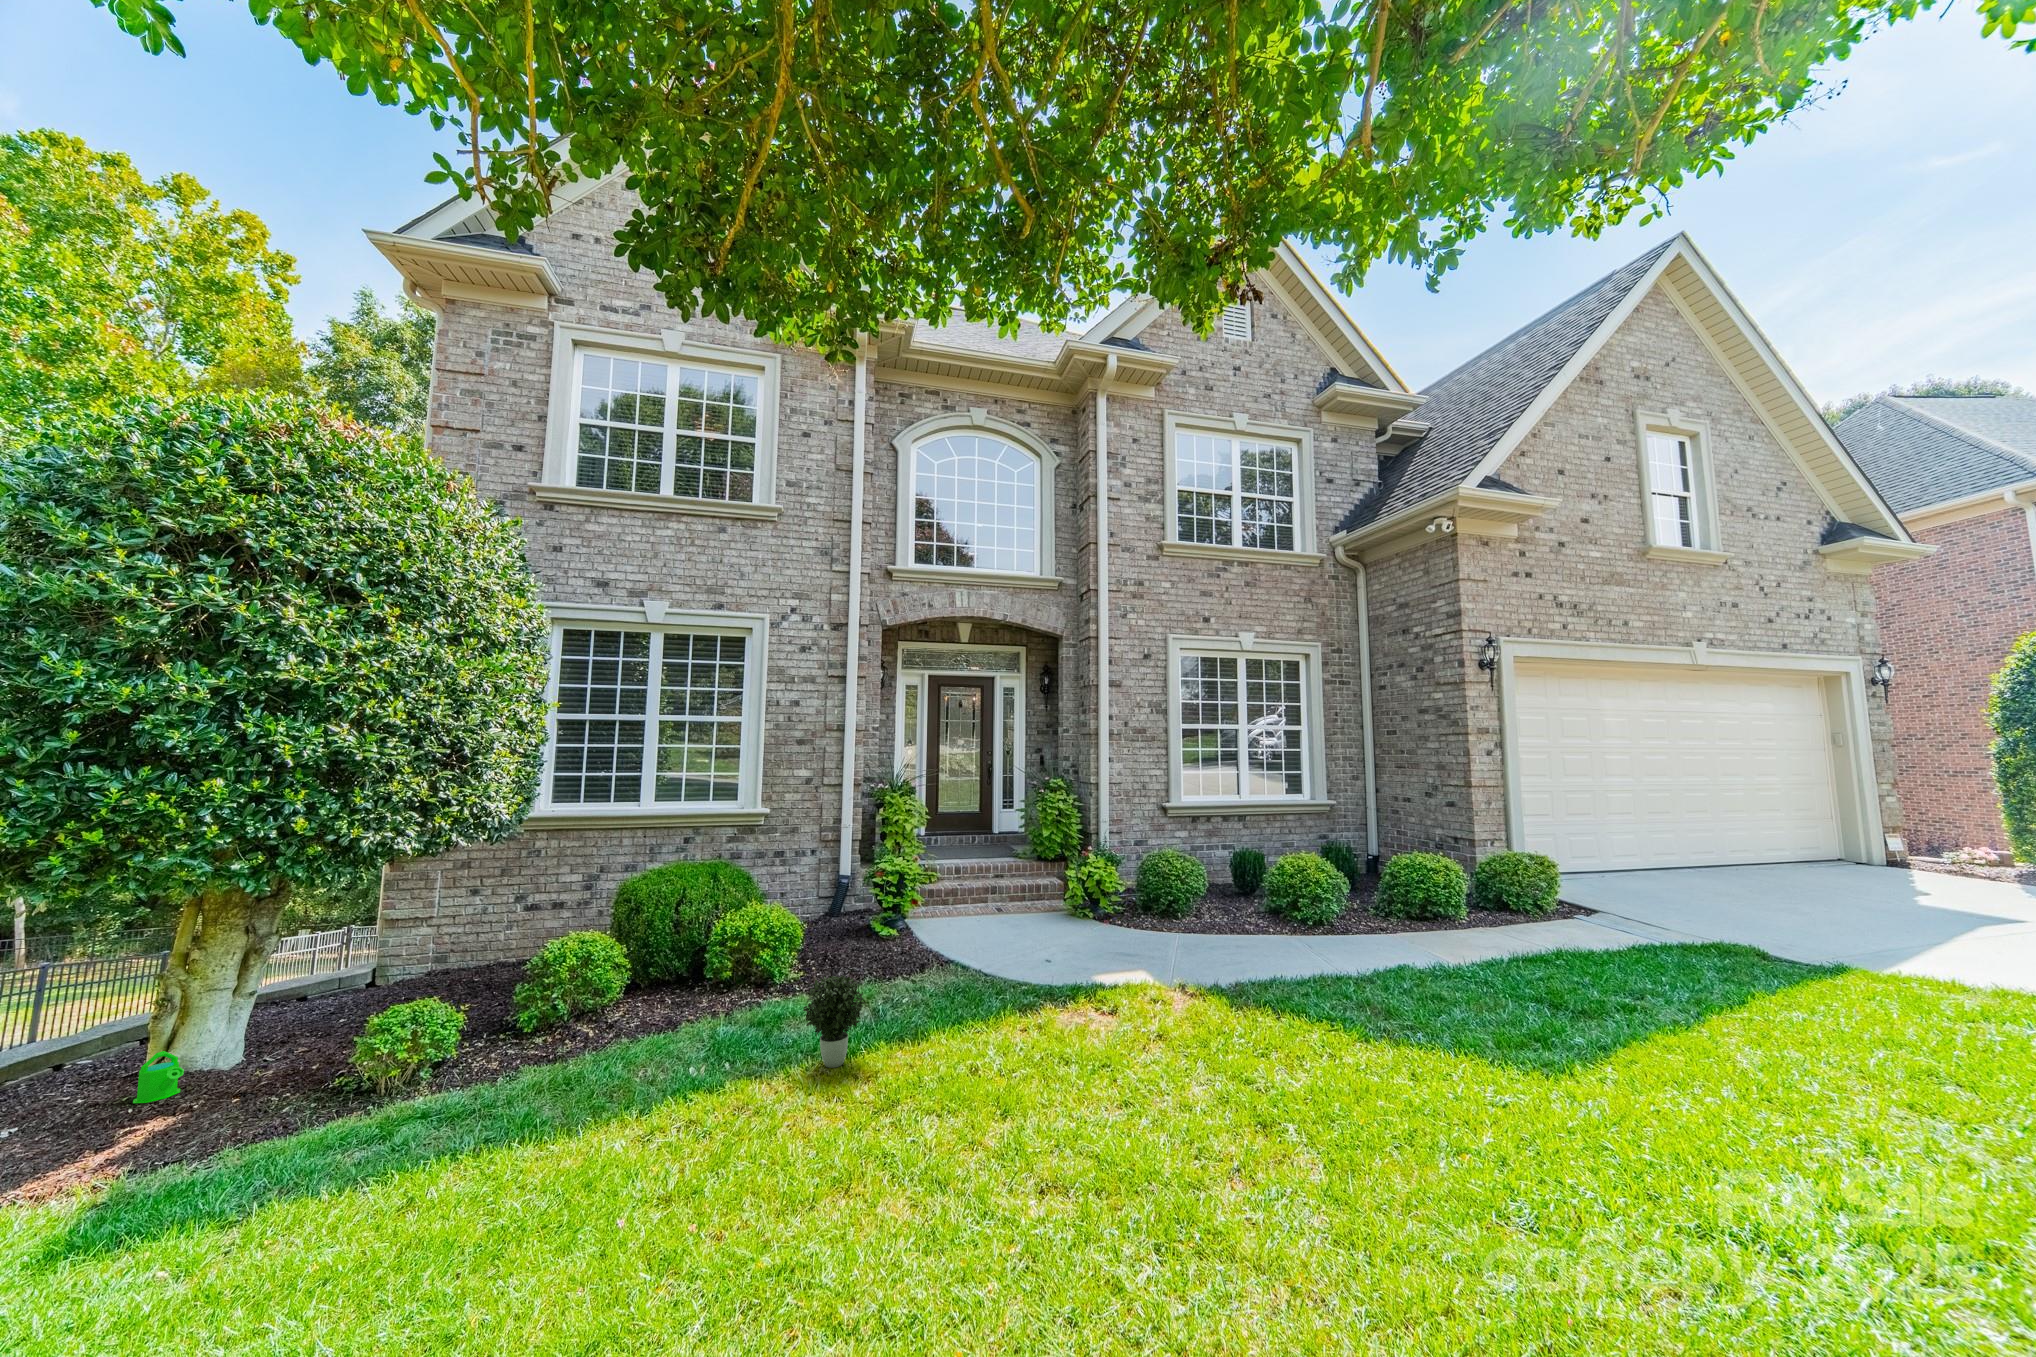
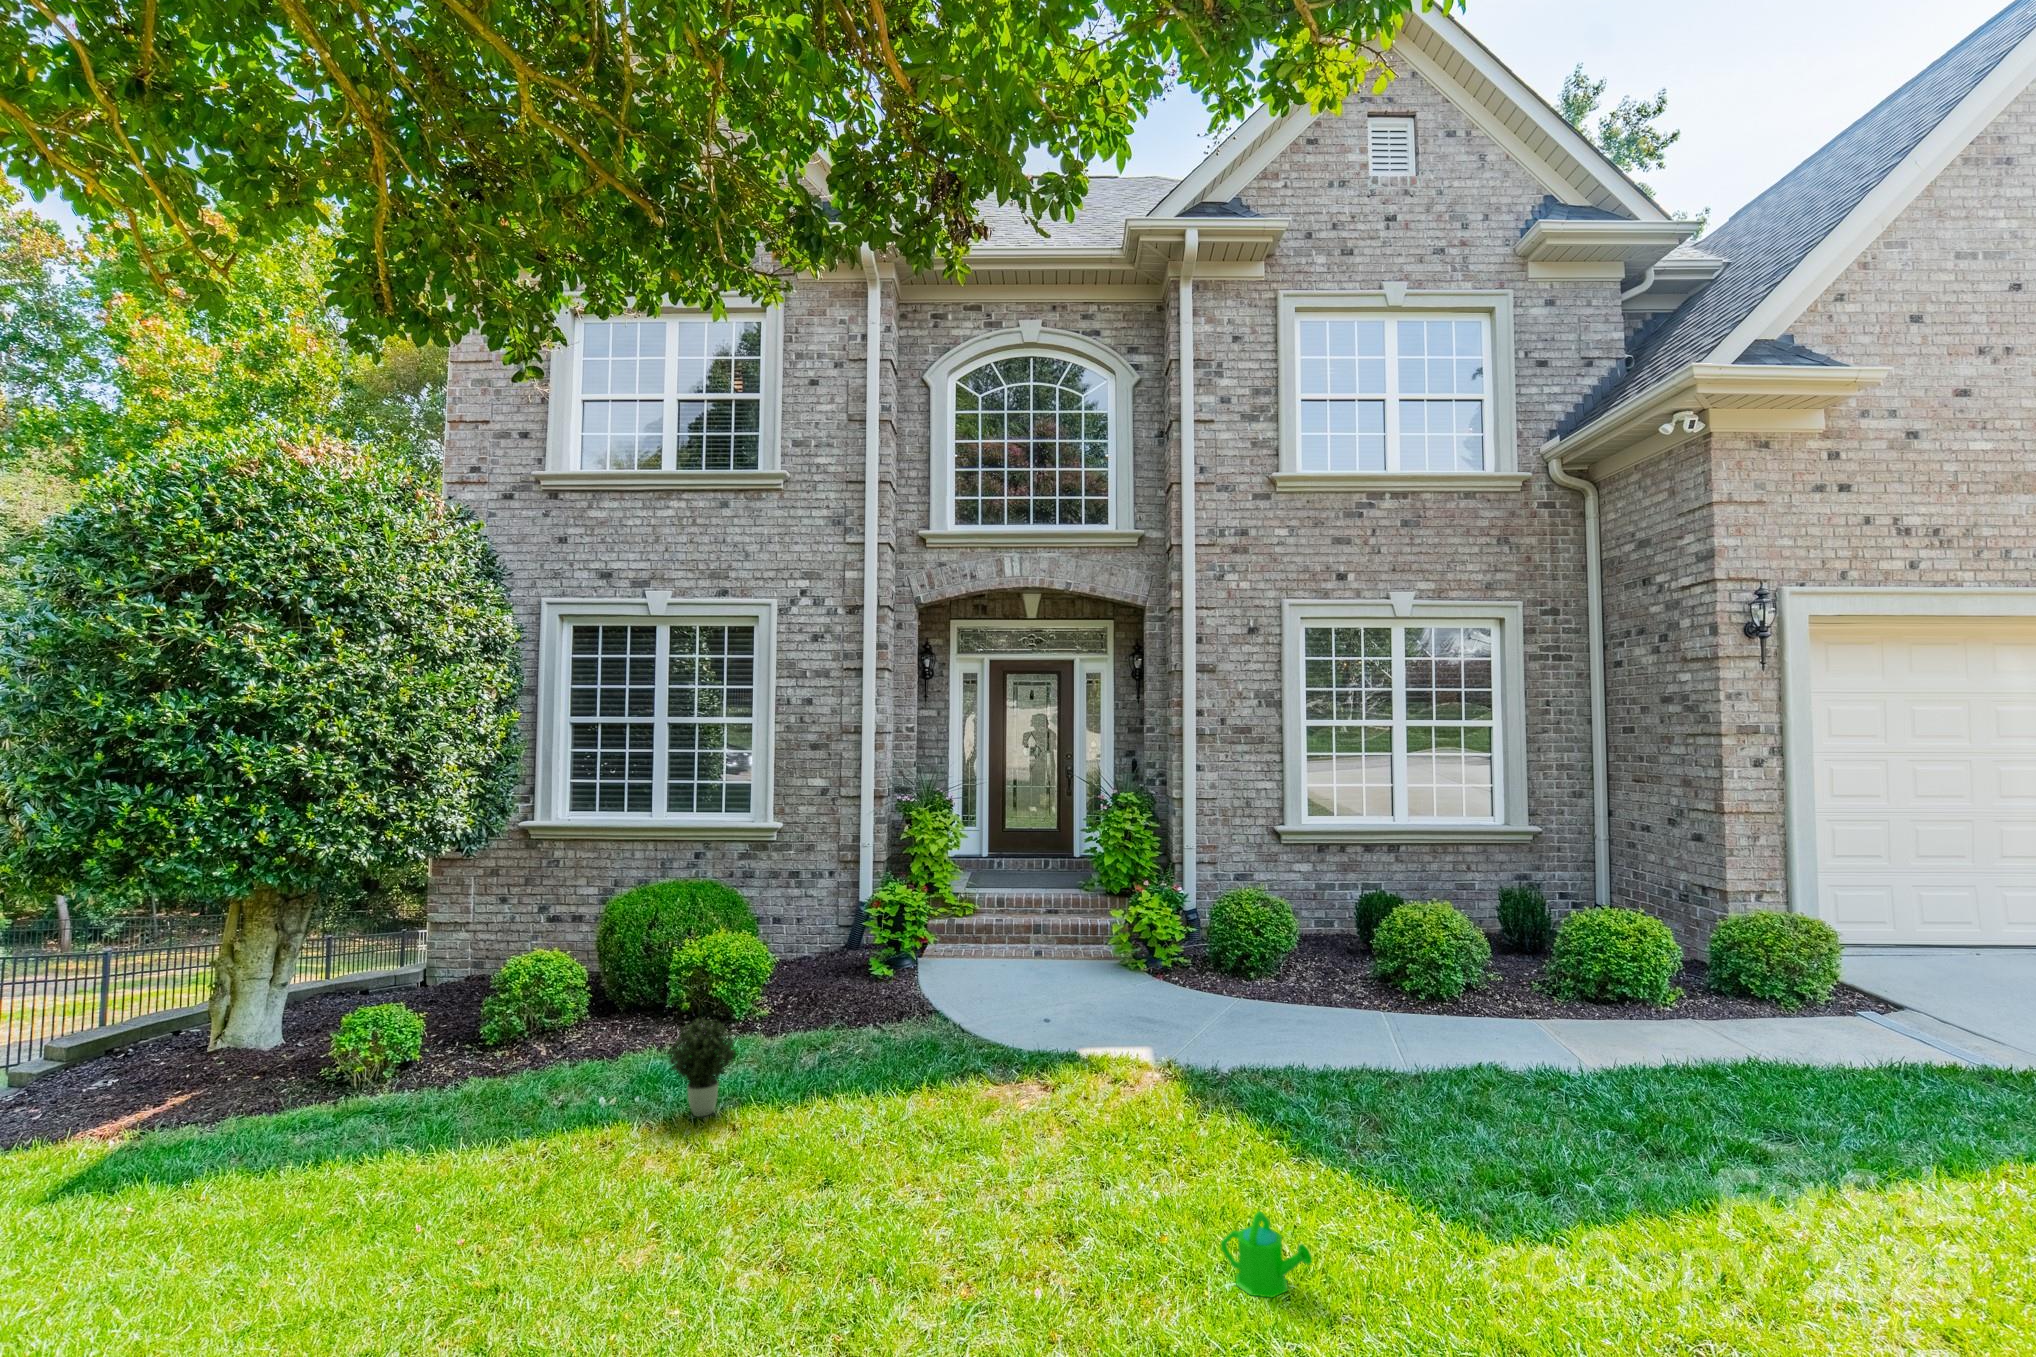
watering can: present [133,1051,184,1103] -> present [1221,1211,1312,1298]

